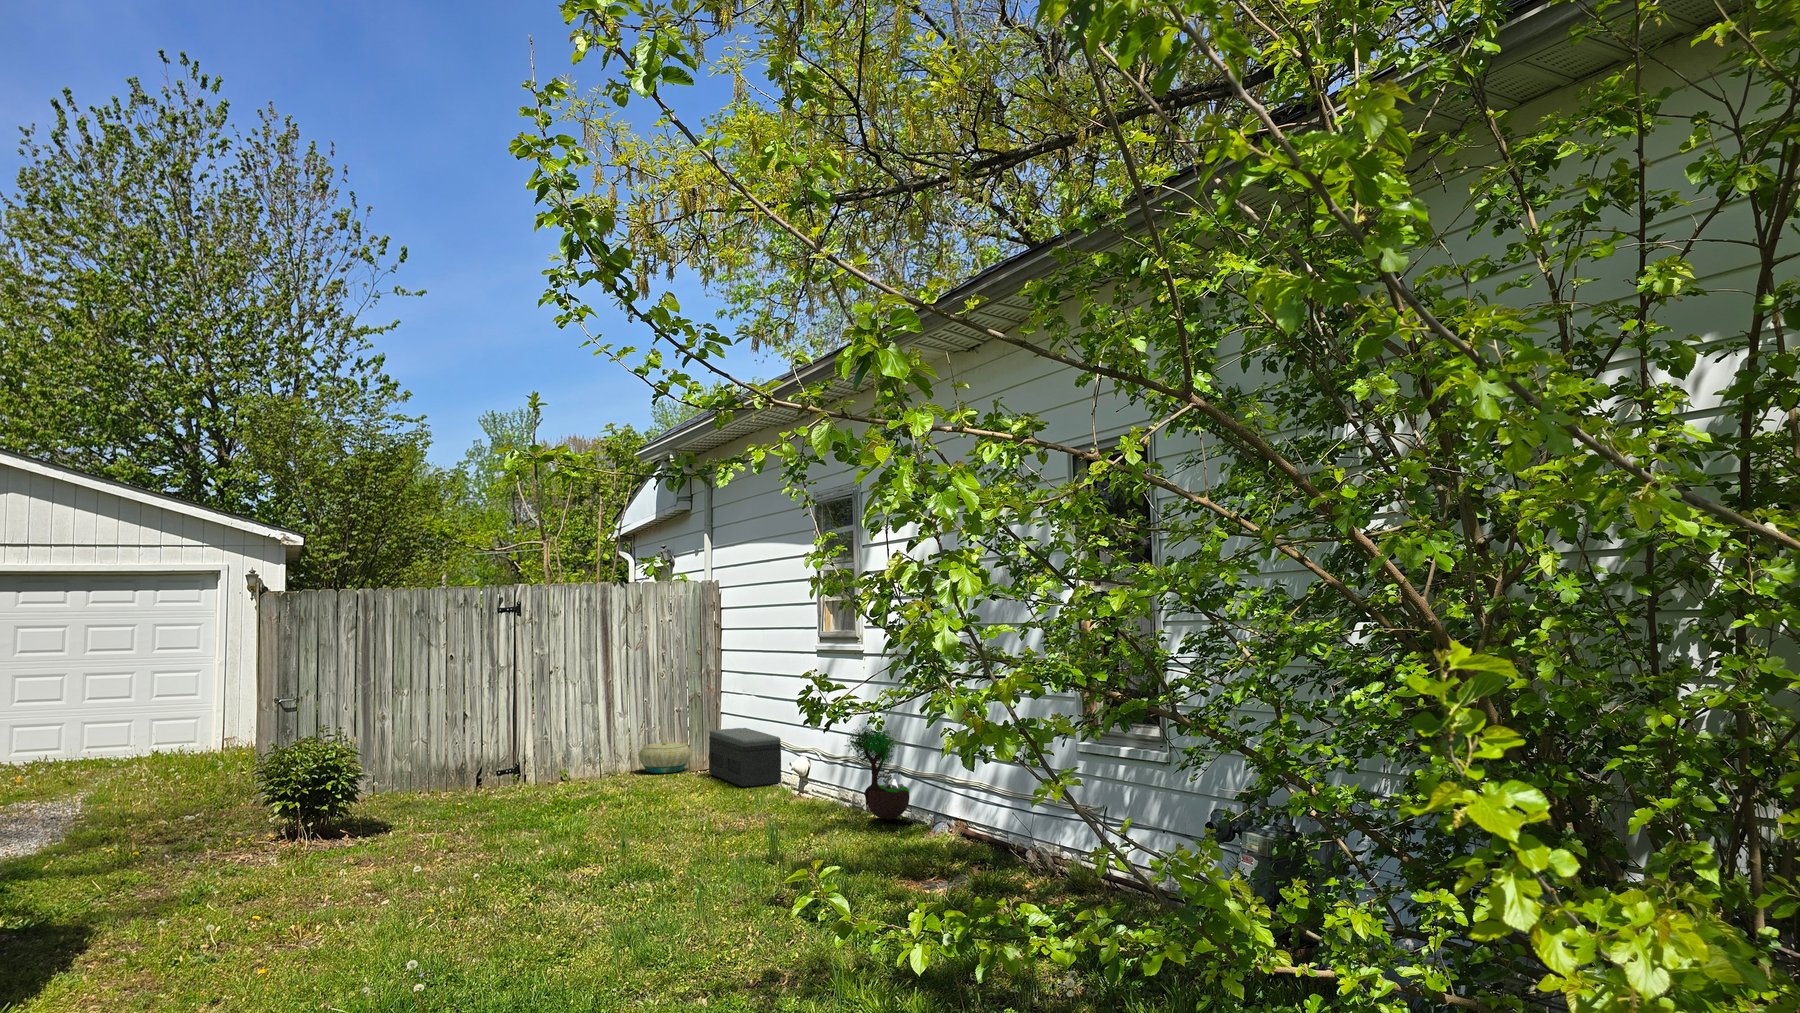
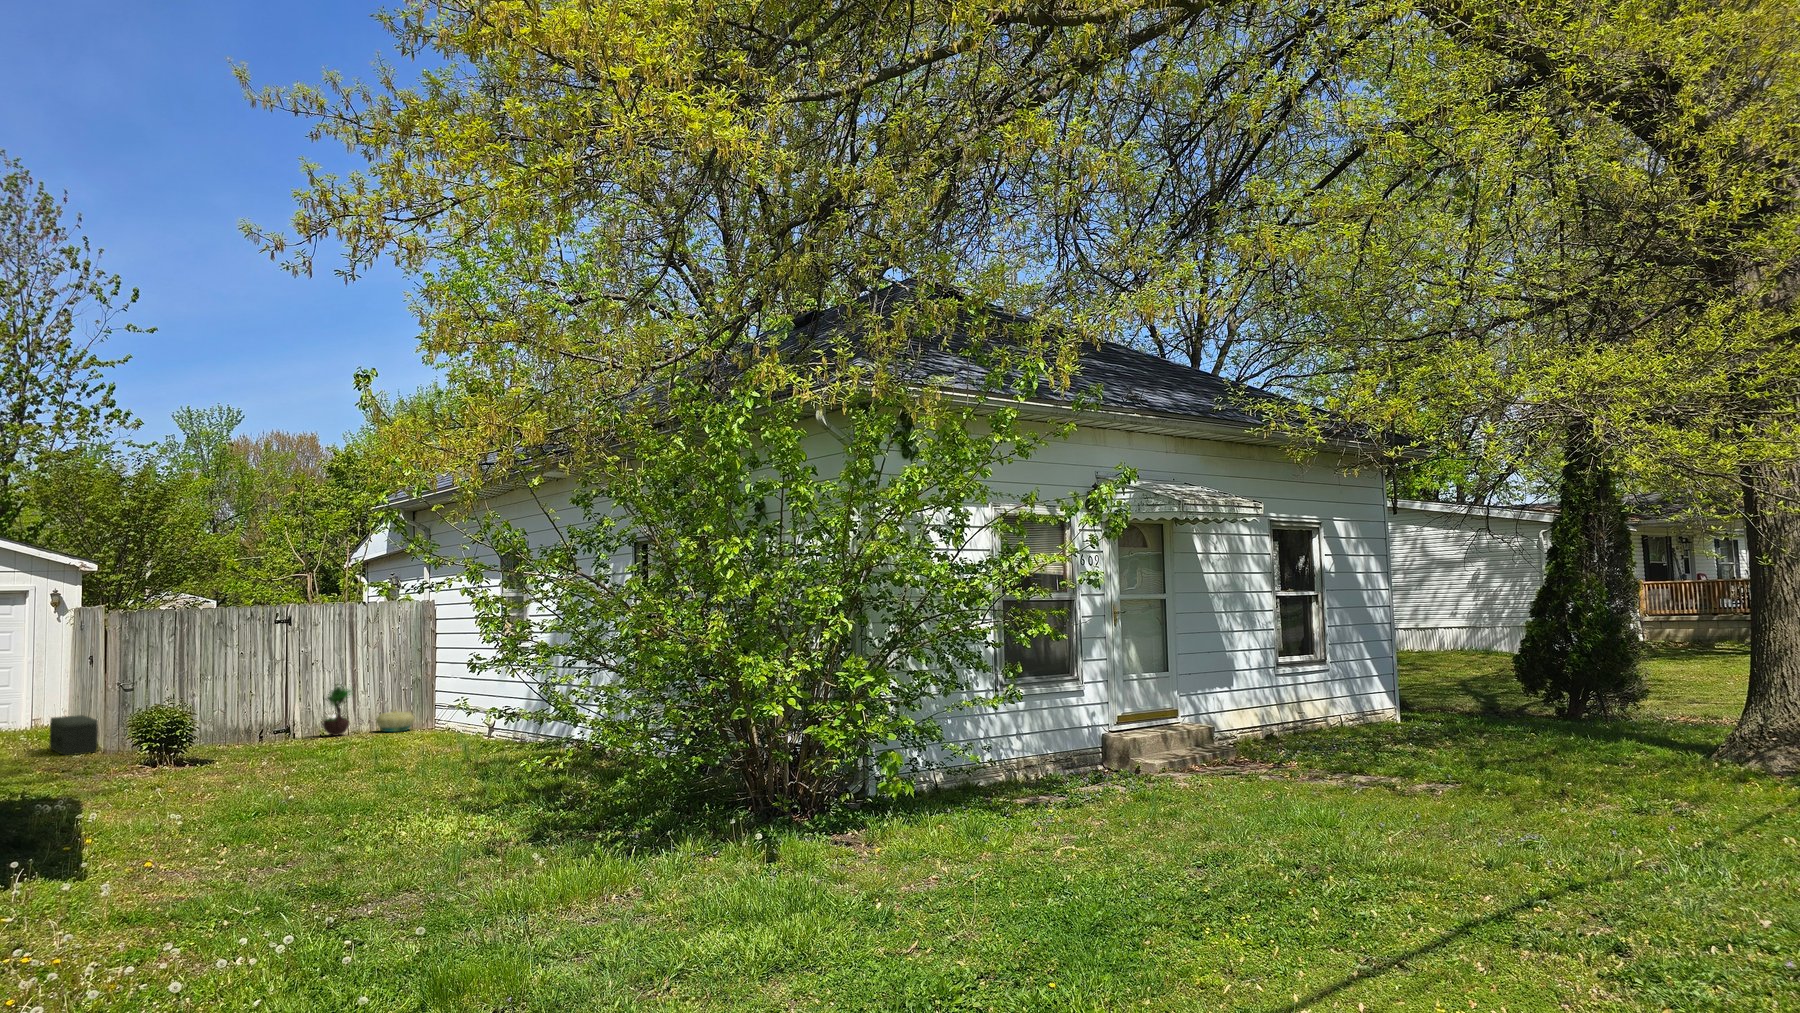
potted tree: present [845,726,910,820] -> present [323,684,353,736]
storage bench: present [709,728,781,788] -> present [49,715,98,755]

